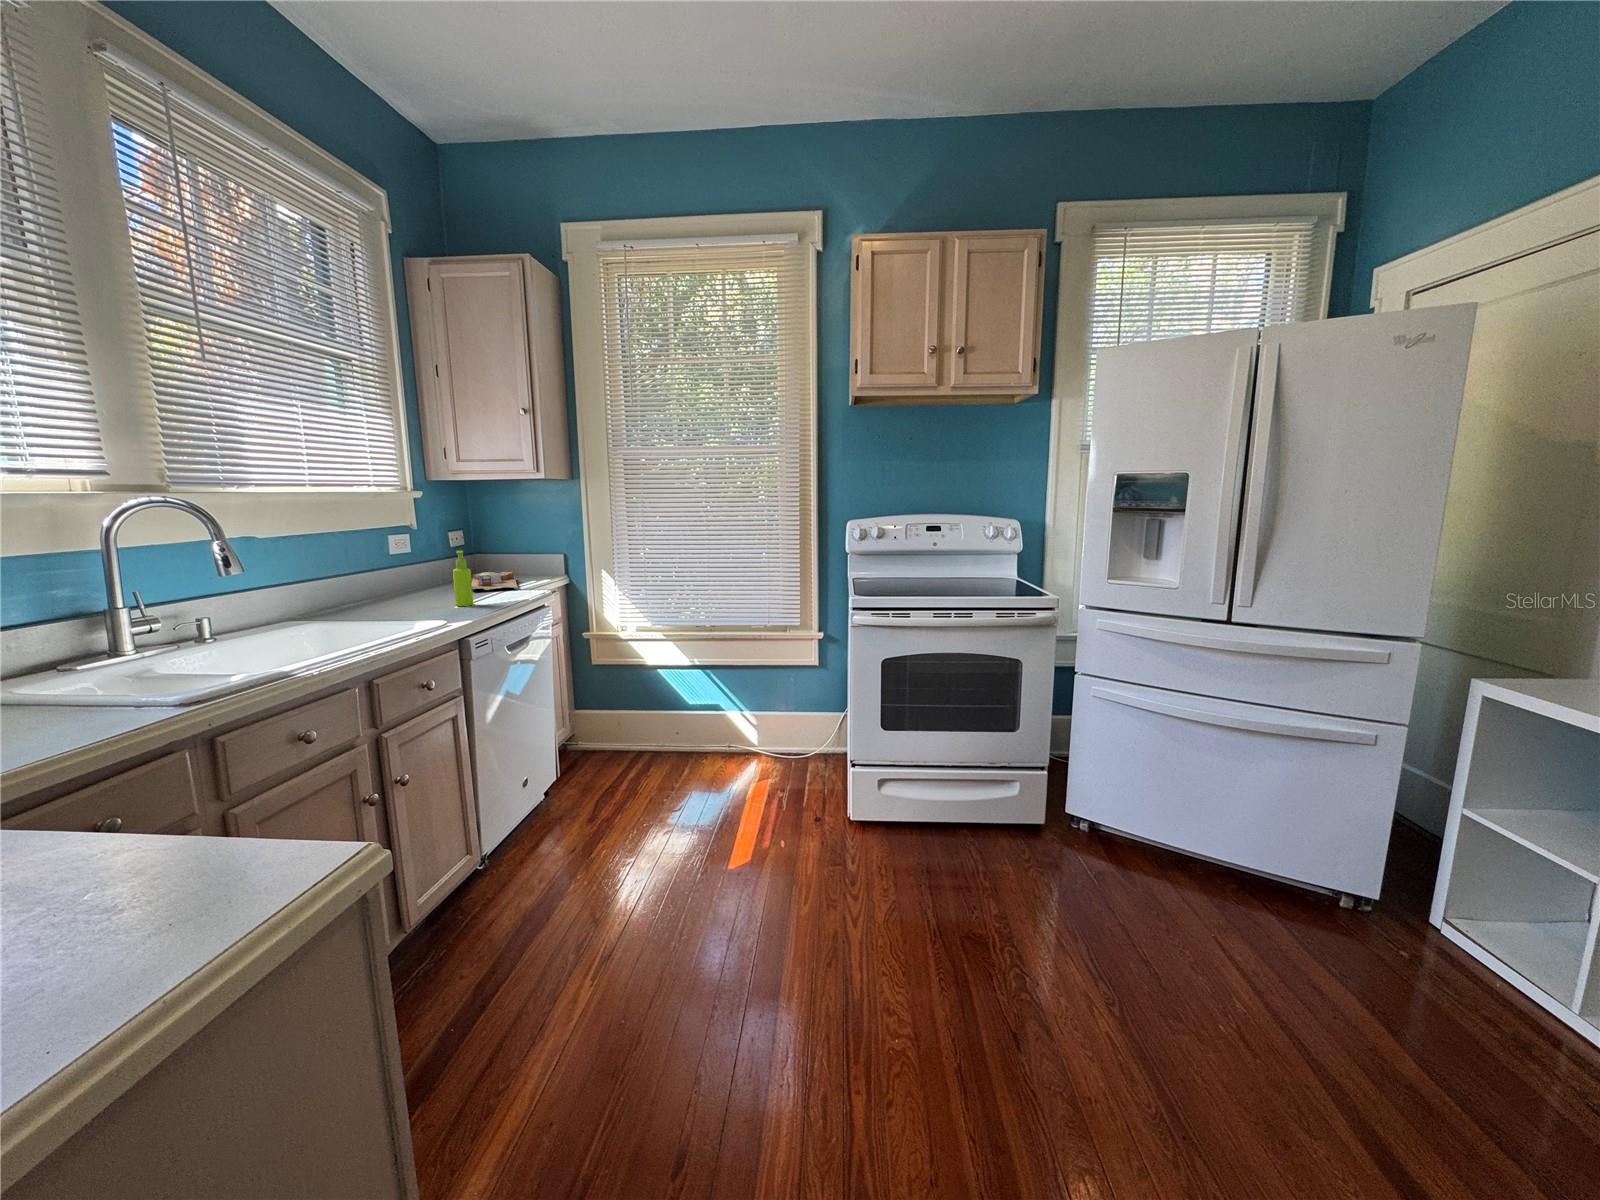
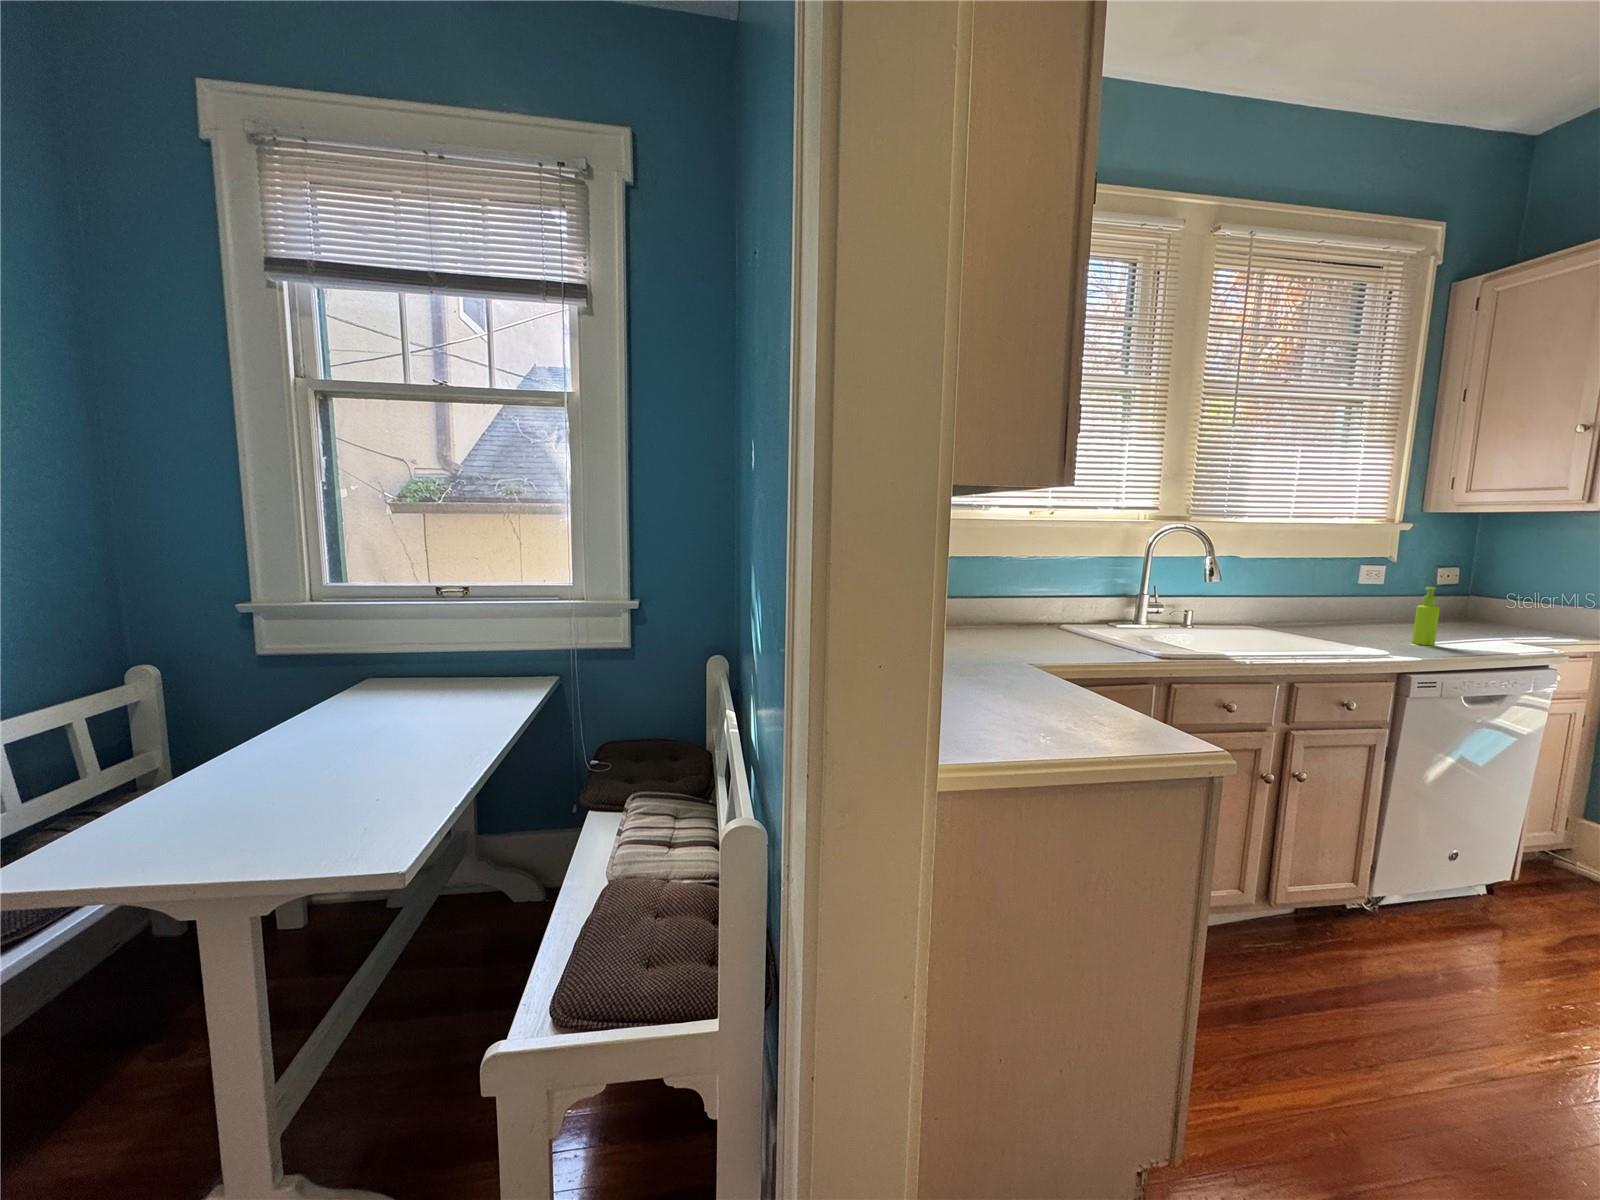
cutting board: present [472,572,519,590] -> none [1443,617,1519,643]

